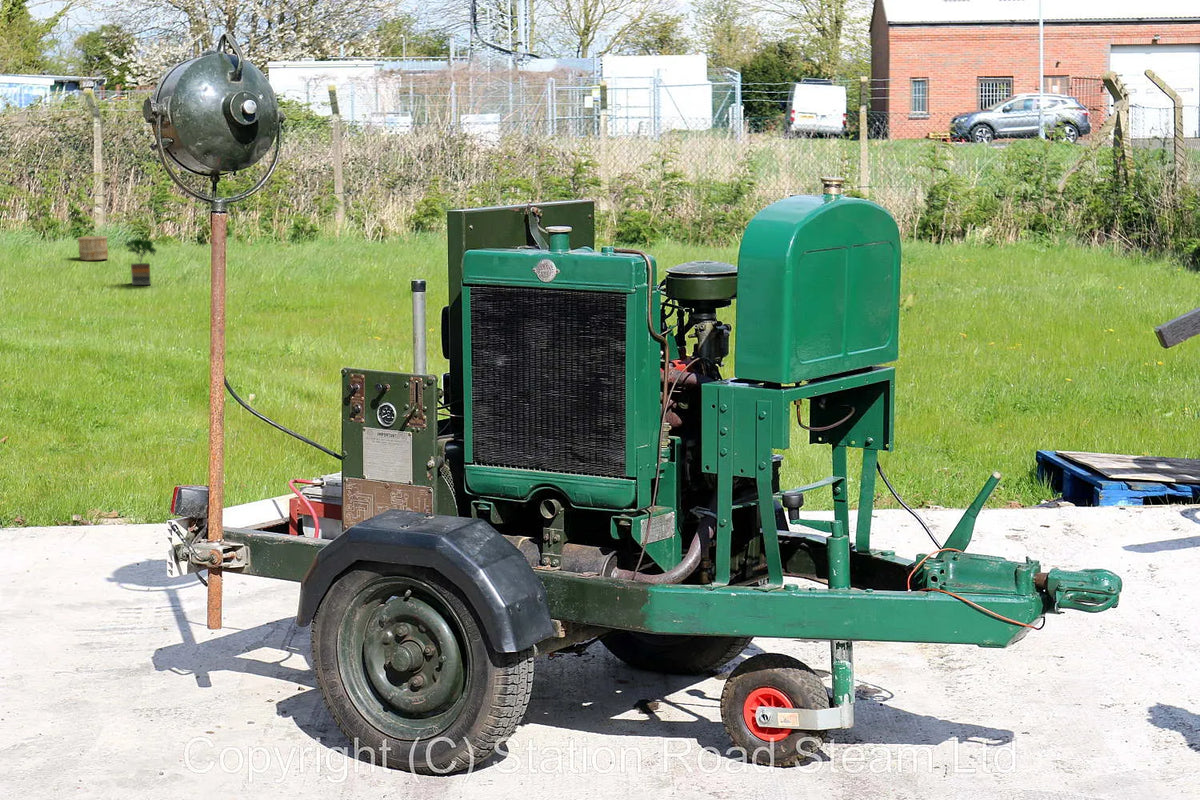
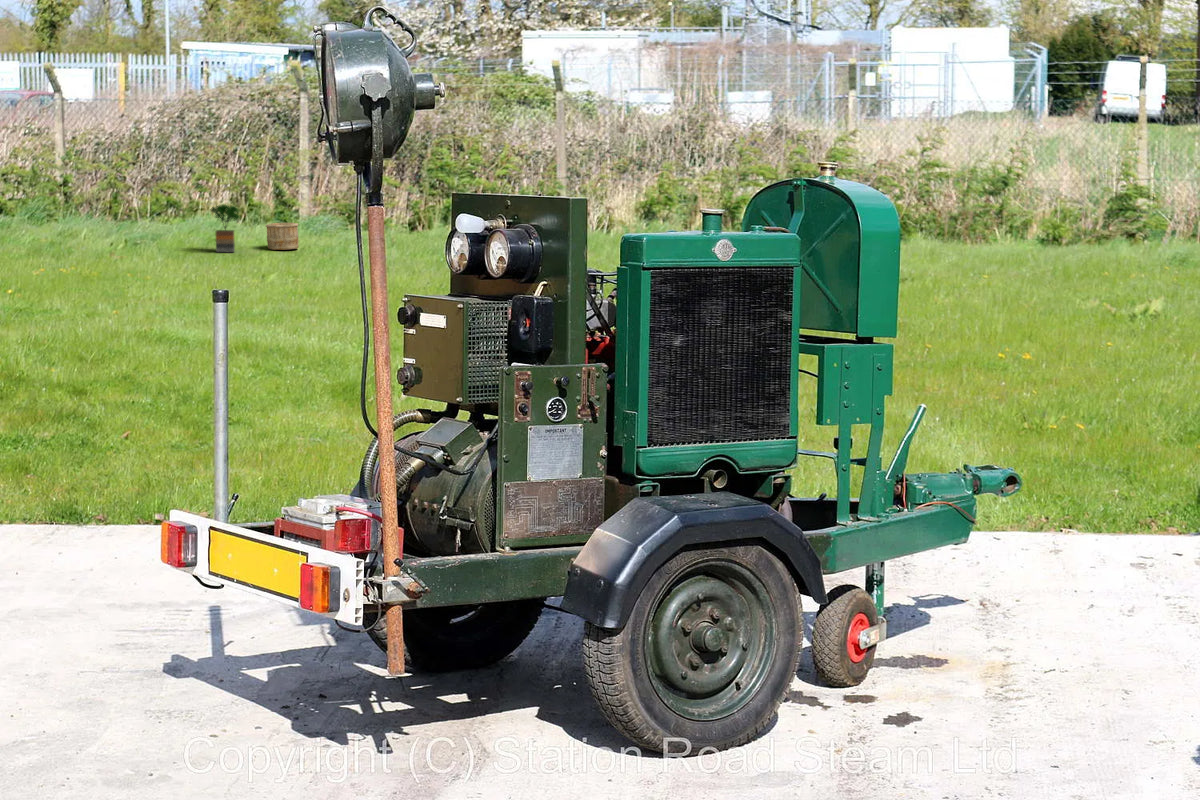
potted tree: present [125,239,156,285] -> present [210,205,240,252]

